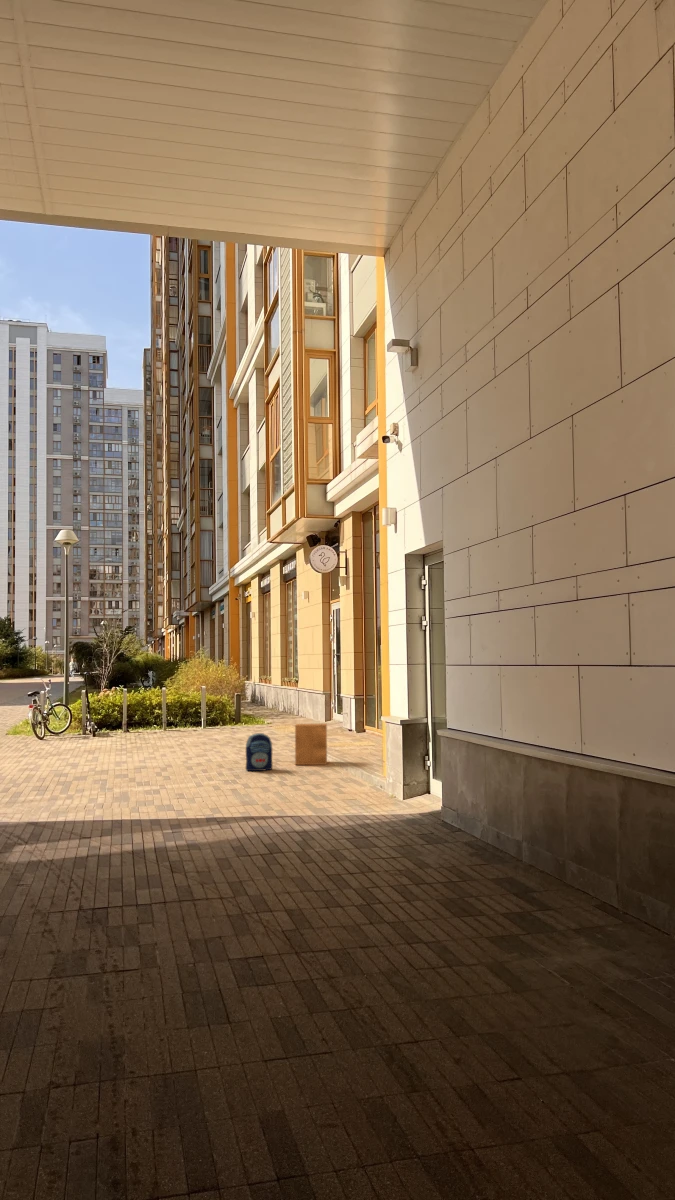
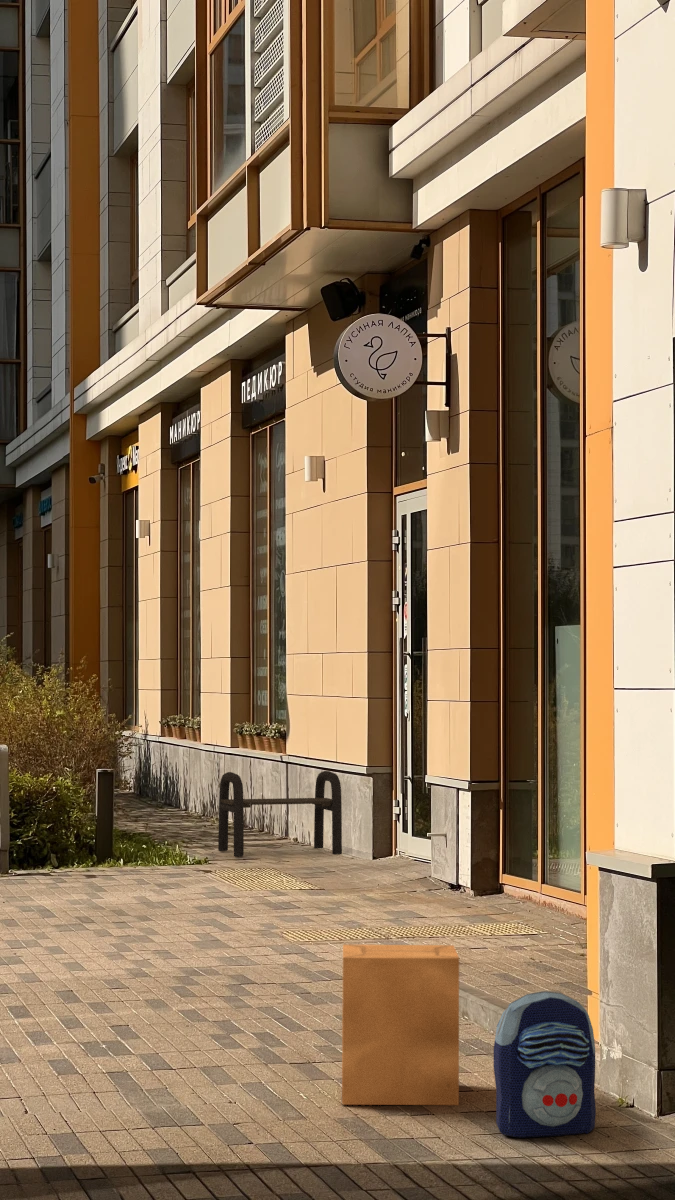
bench: none [276,694,316,722] -> present [218,771,342,857]
backpack: present [246,733,272,771] -> present [494,990,596,1138]

